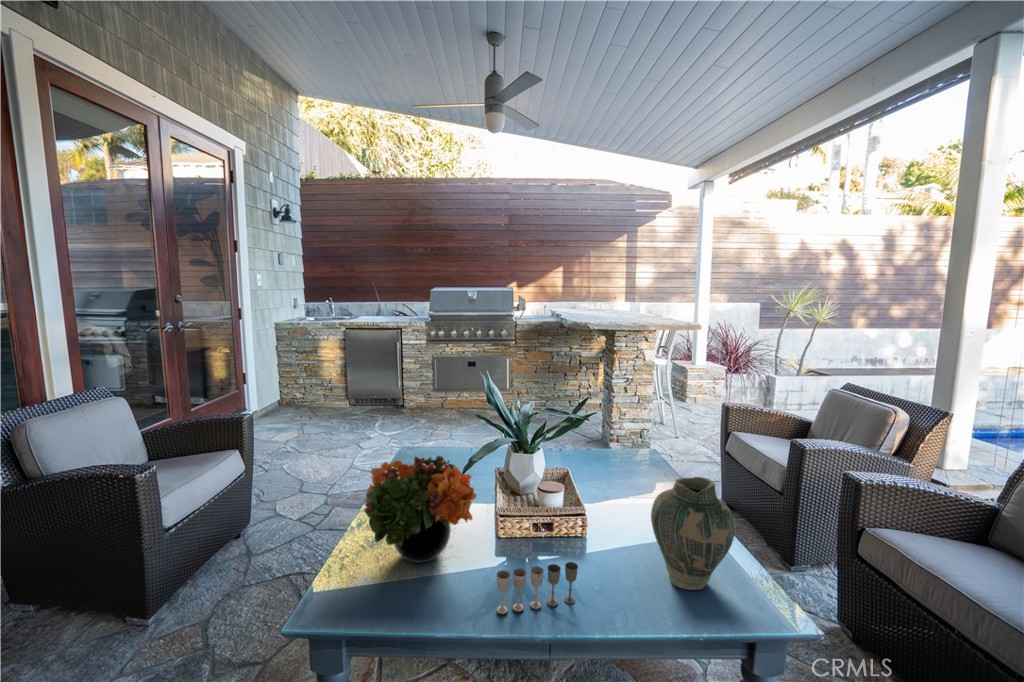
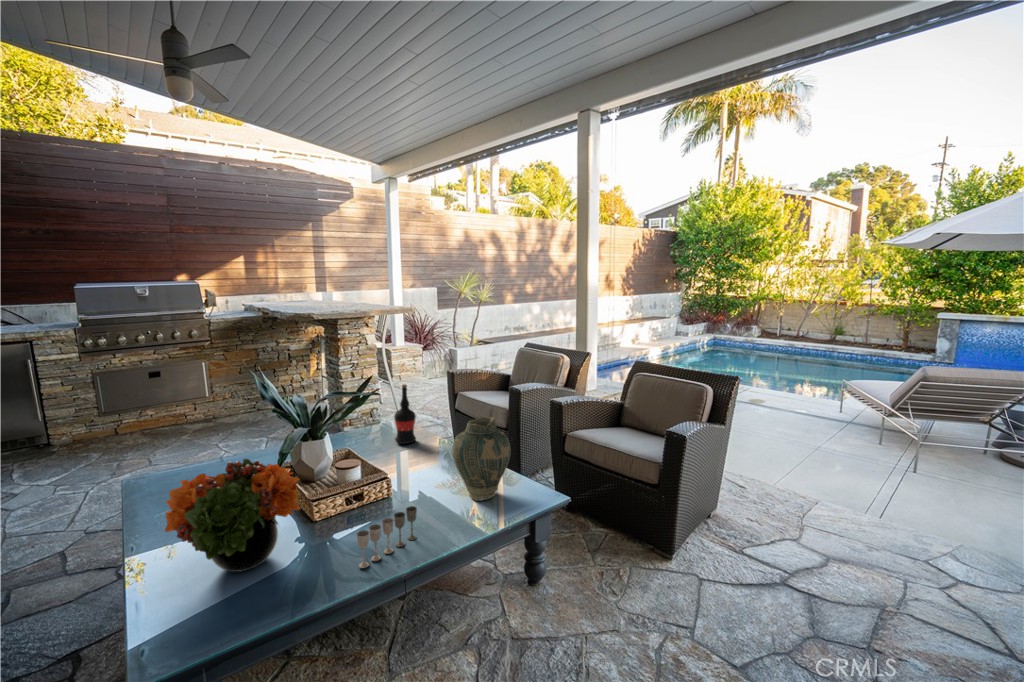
wine bottle: none [628,411,654,479] -> present [394,384,416,444]

